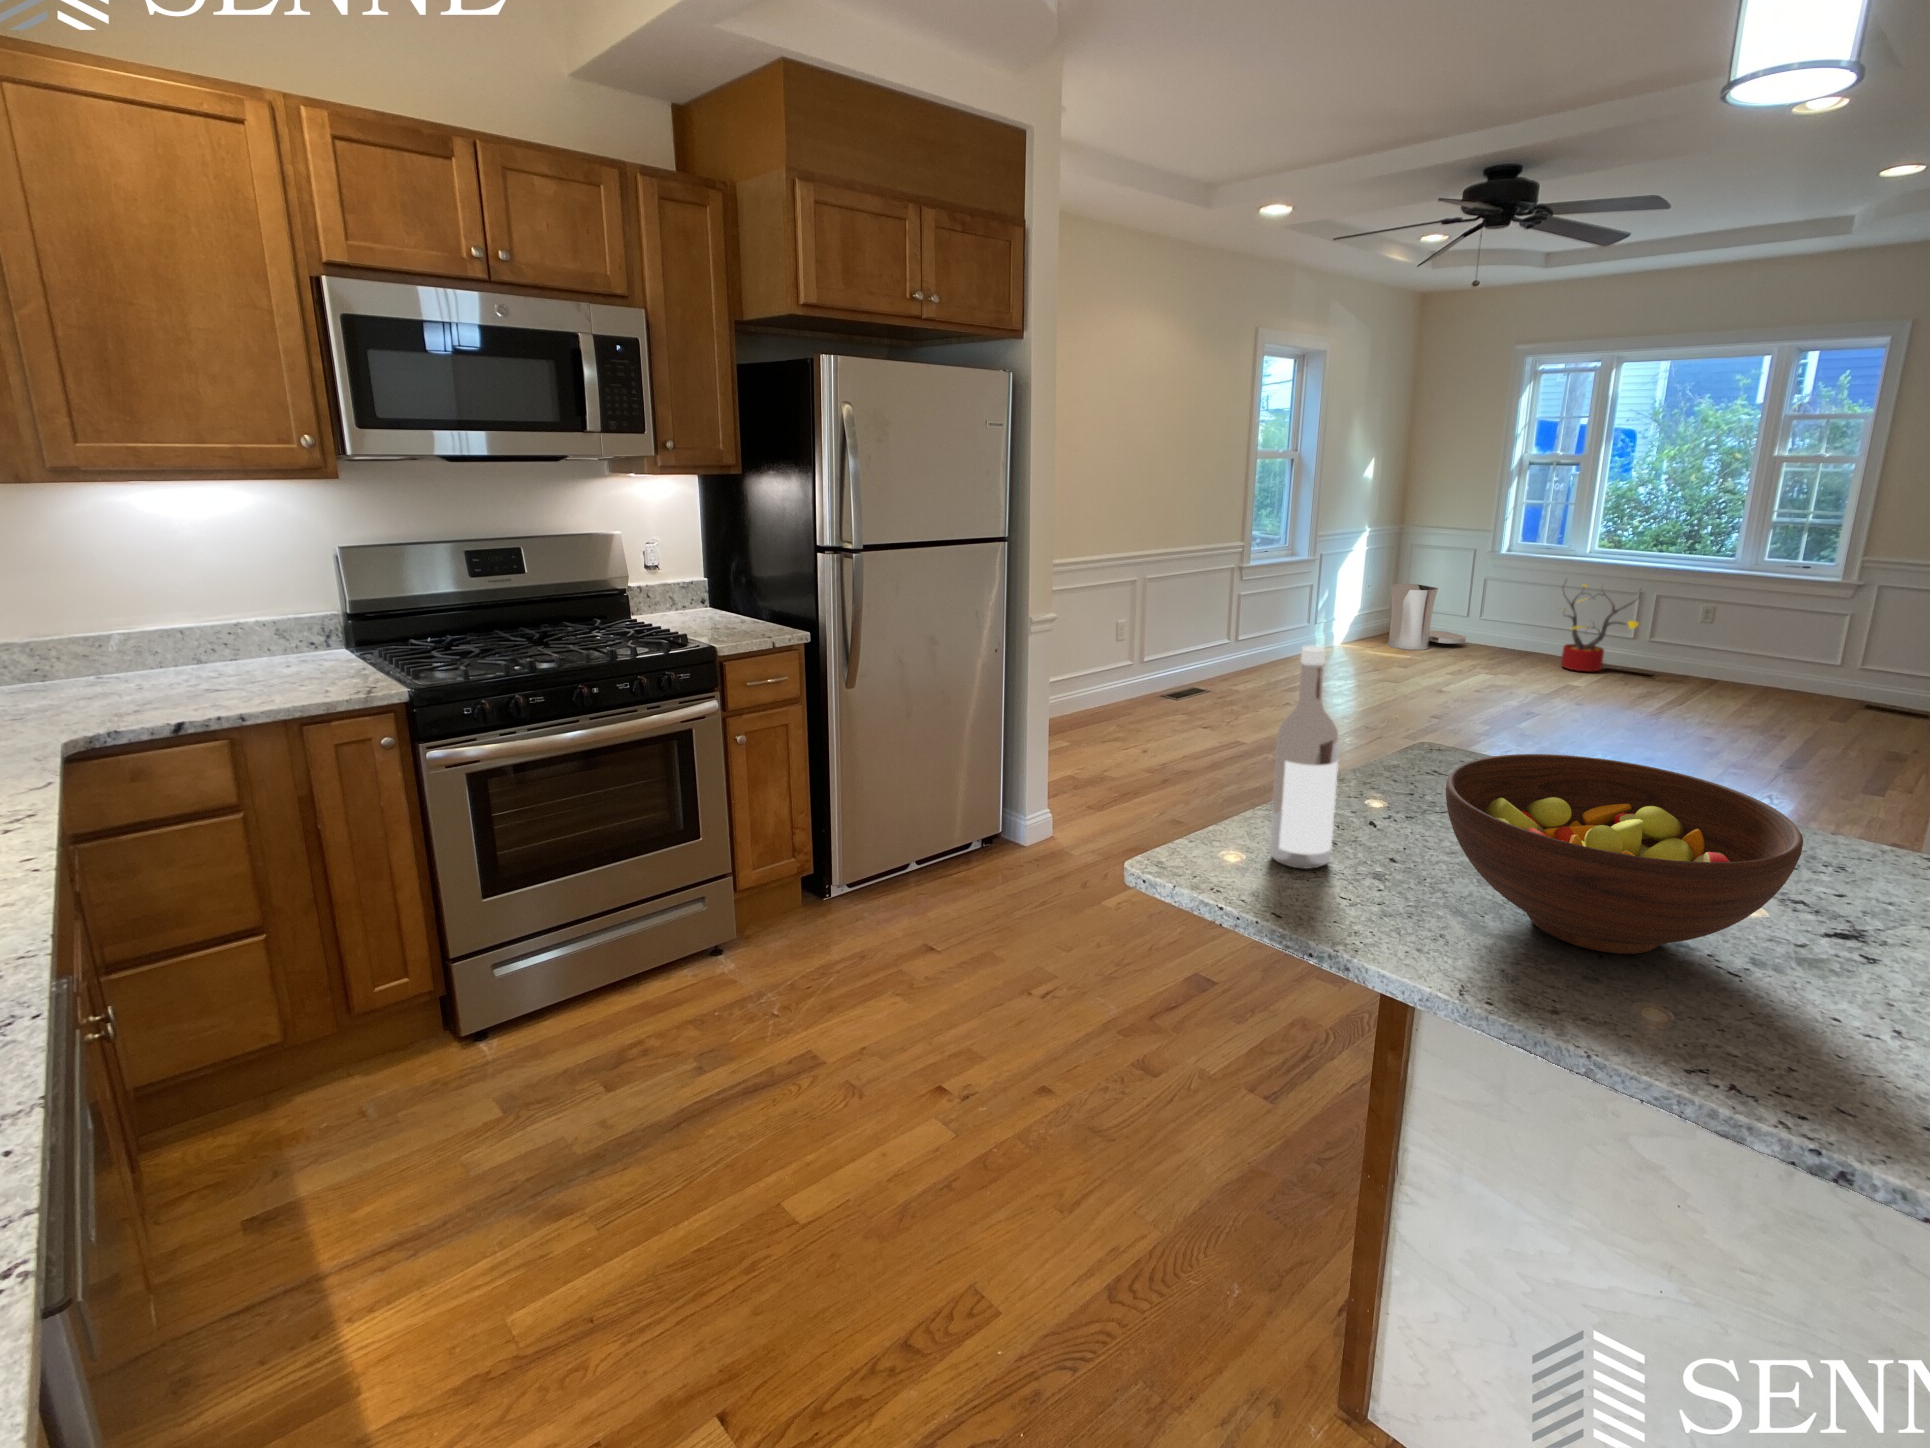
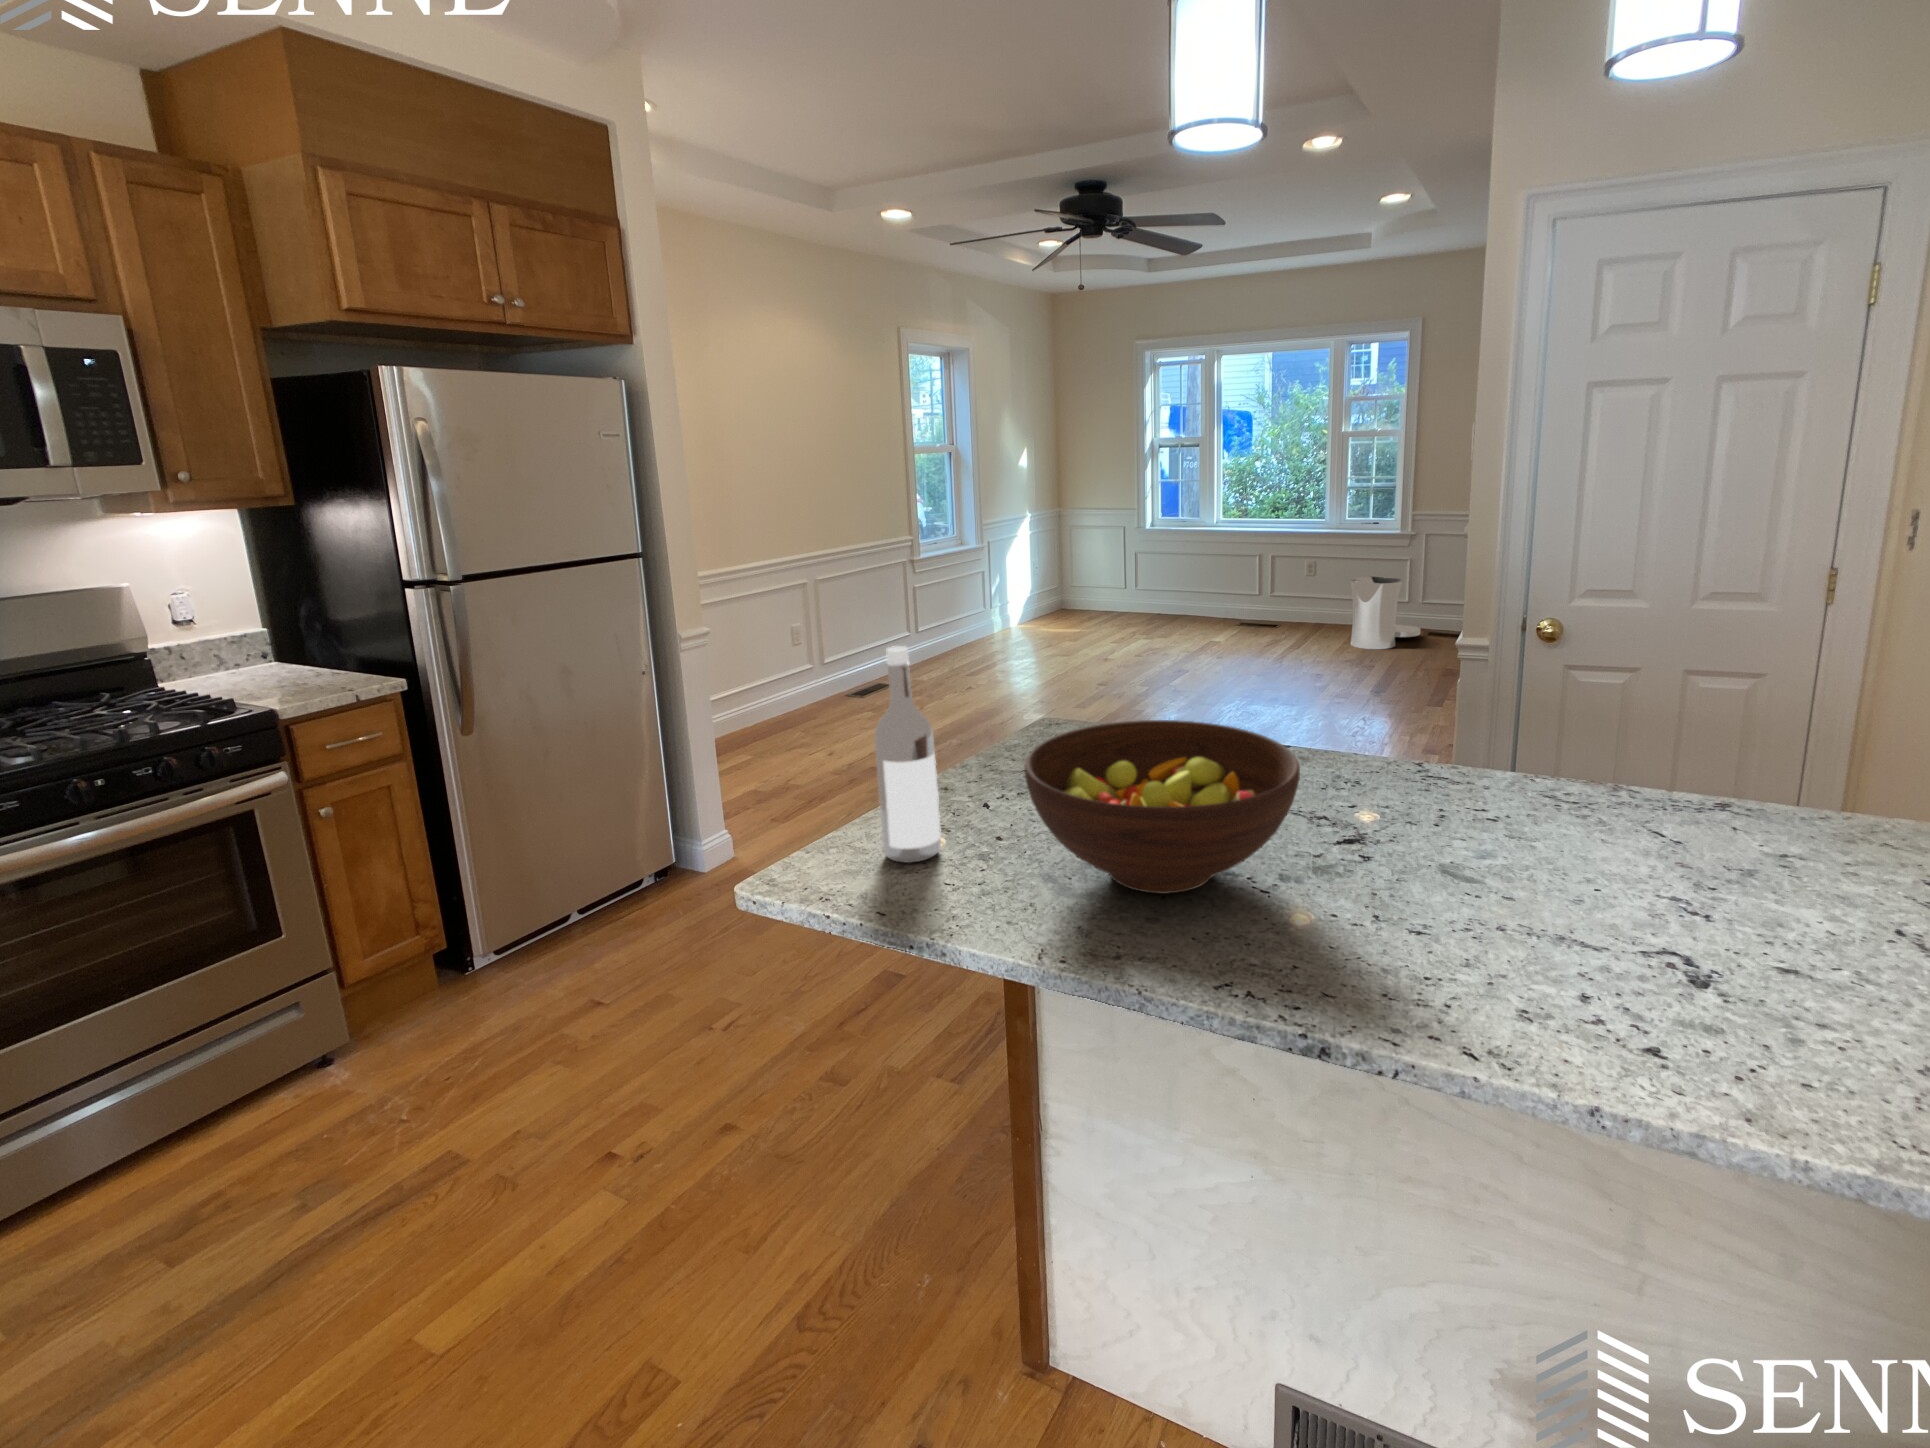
decorative plant: present [1561,583,1641,672] -> none [1203,548,1266,630]
trash can: present [1388,584,1466,650] -> present [1351,576,1420,649]

